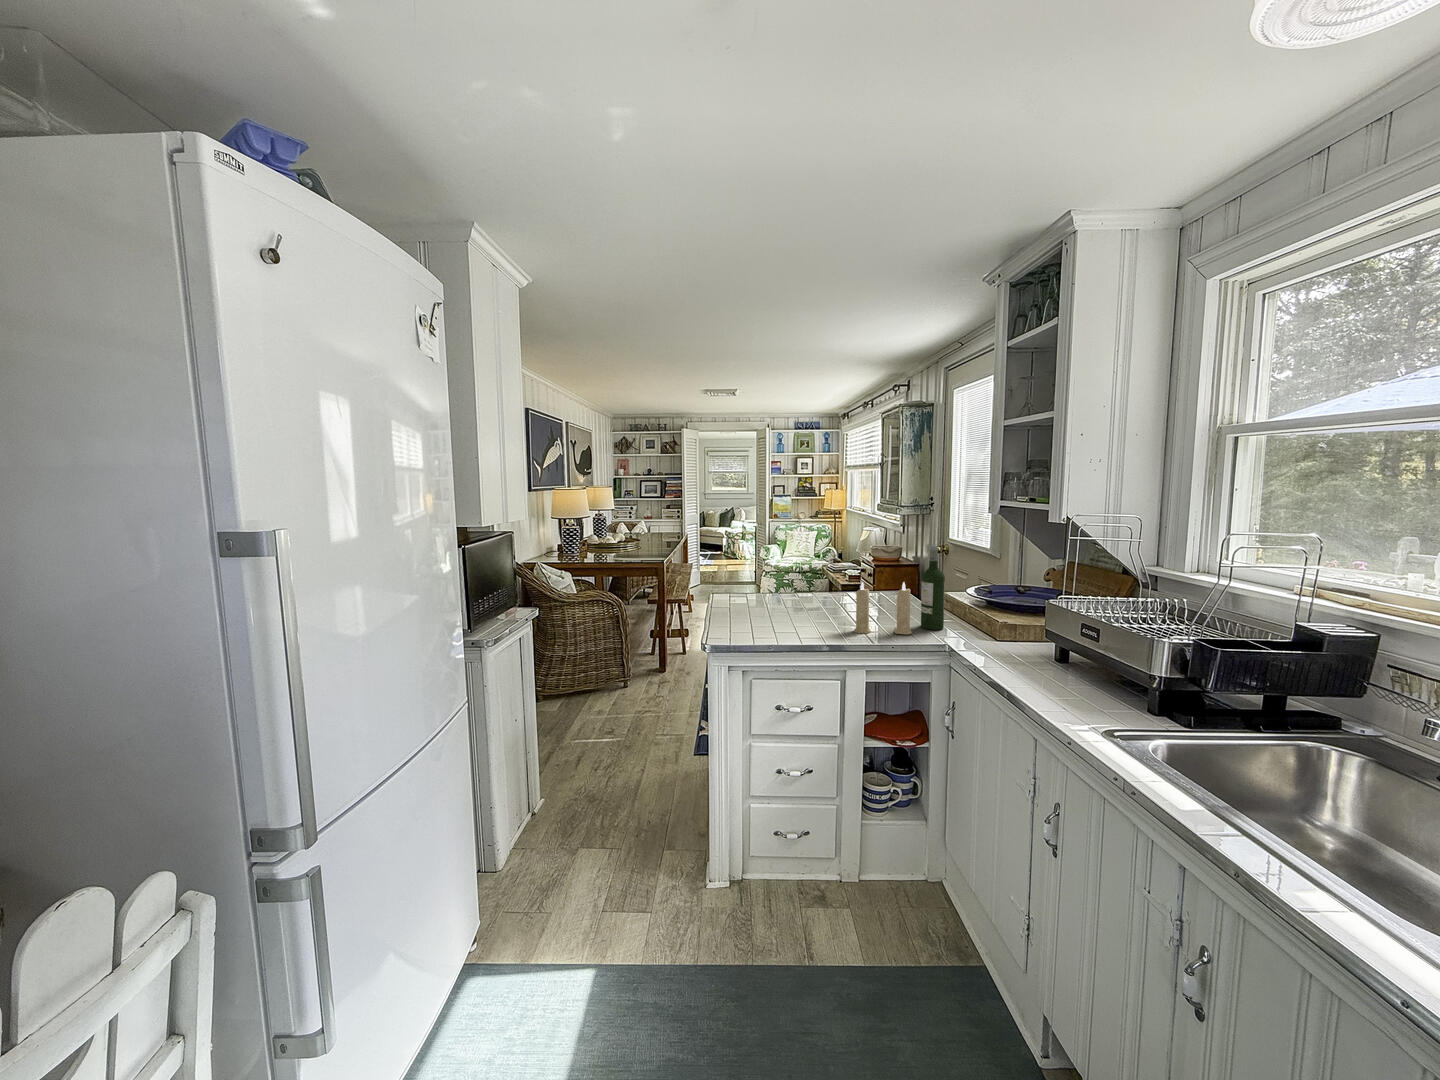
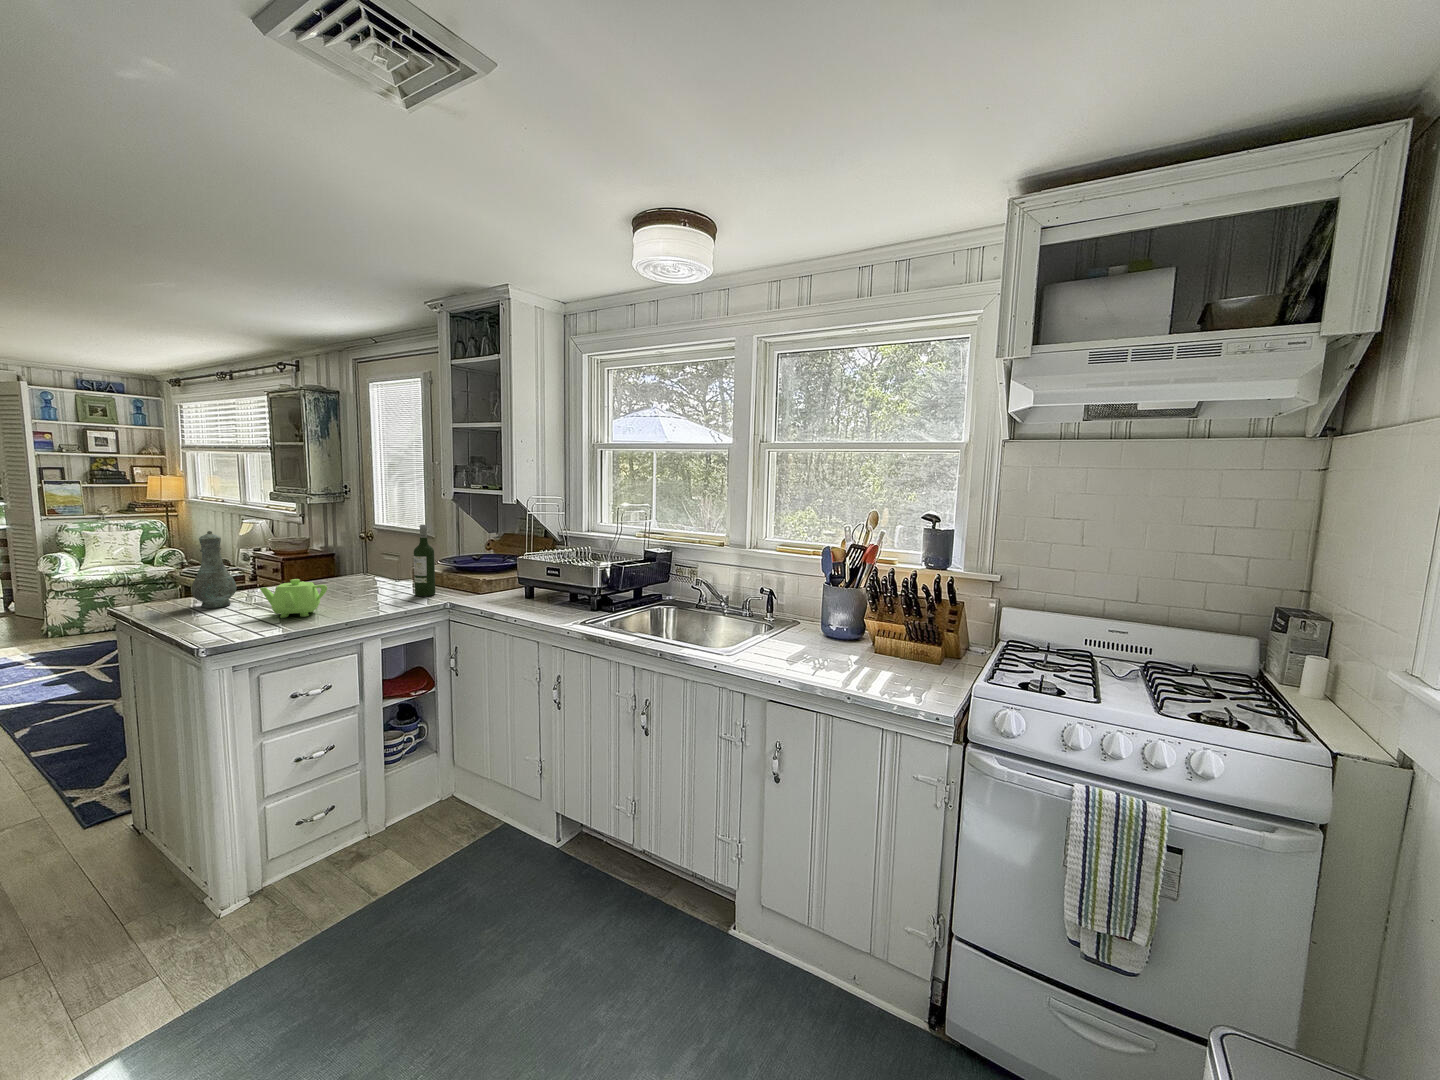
vase: none [743,540,773,608] -> present [191,531,237,608]
candle: present [854,582,912,635] -> none [359,555,415,608]
teapot: none [772,593,821,631] -> present [260,579,327,618]

